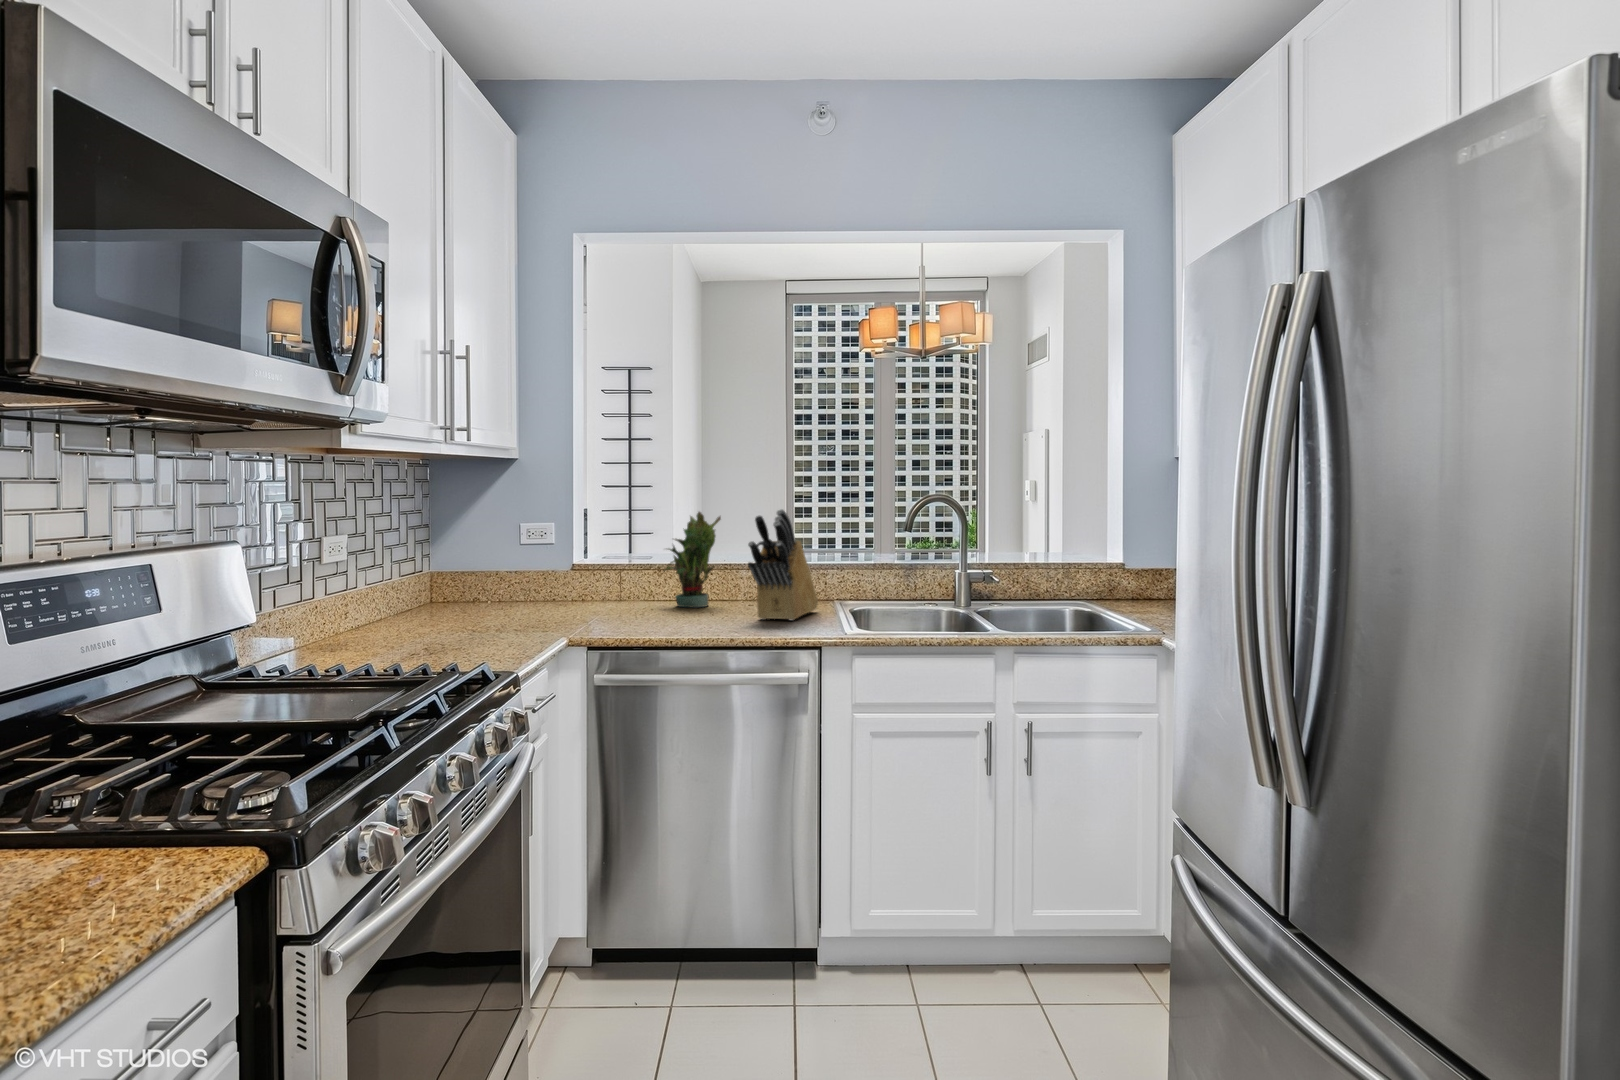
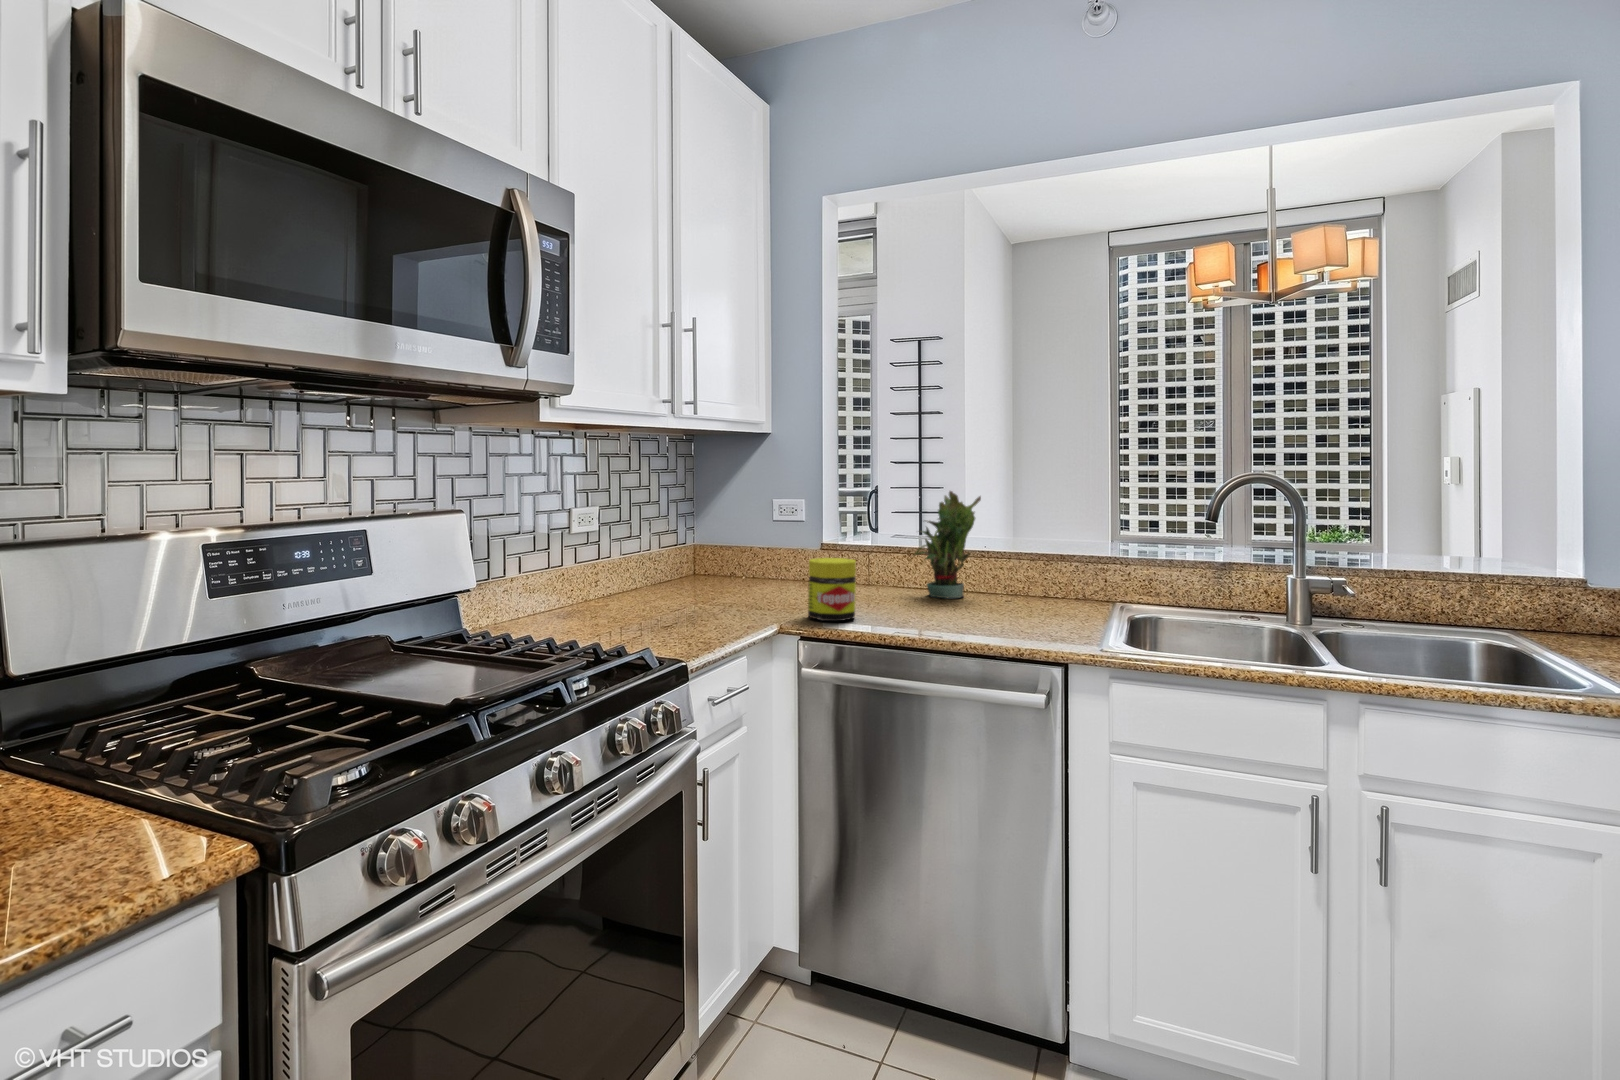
knife block: present [748,509,818,620] -> none [986,490,1090,629]
jar: none [594,572,638,627] -> present [808,558,856,621]

